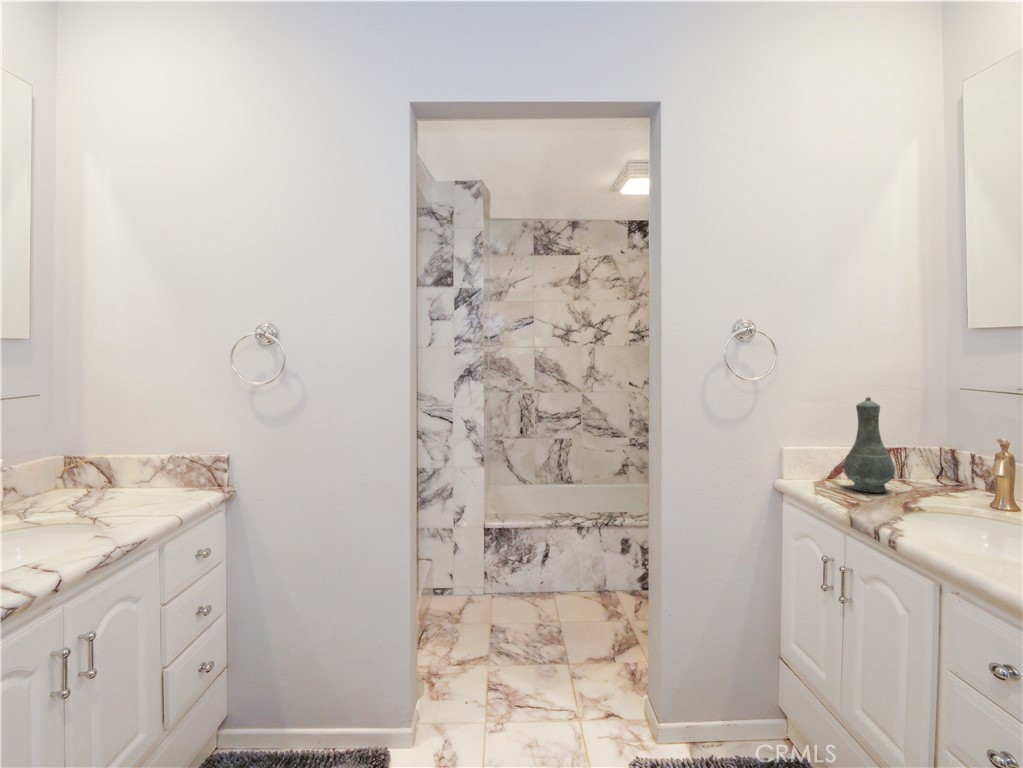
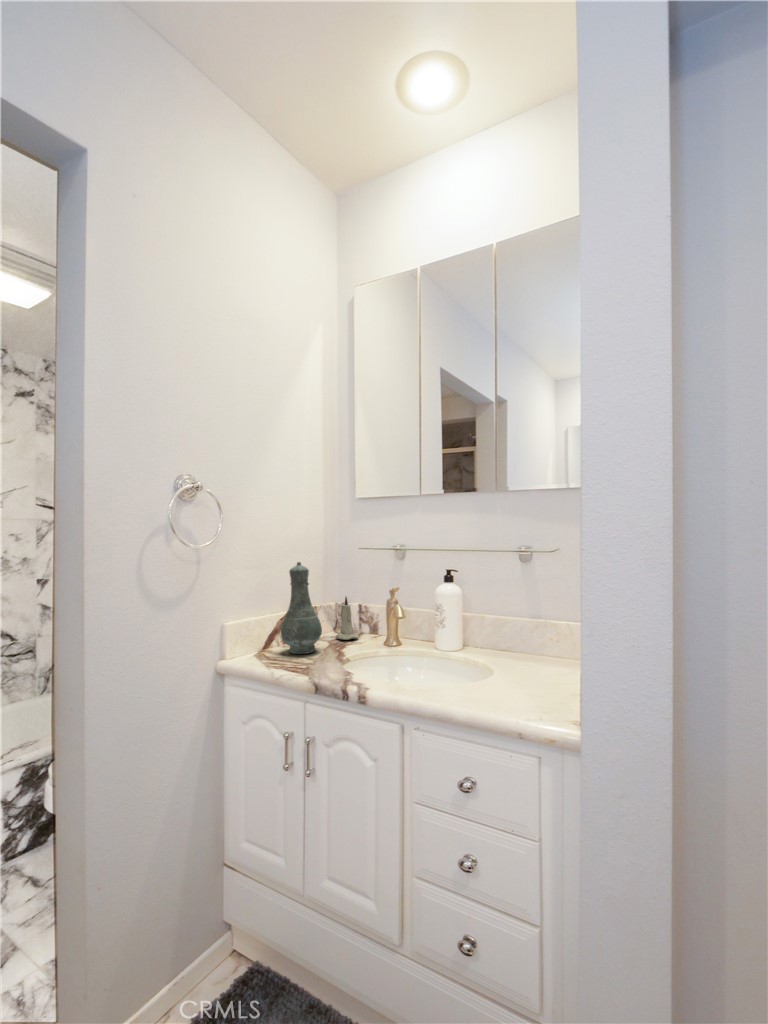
candle: none [927,440,961,491] -> present [336,597,359,640]

